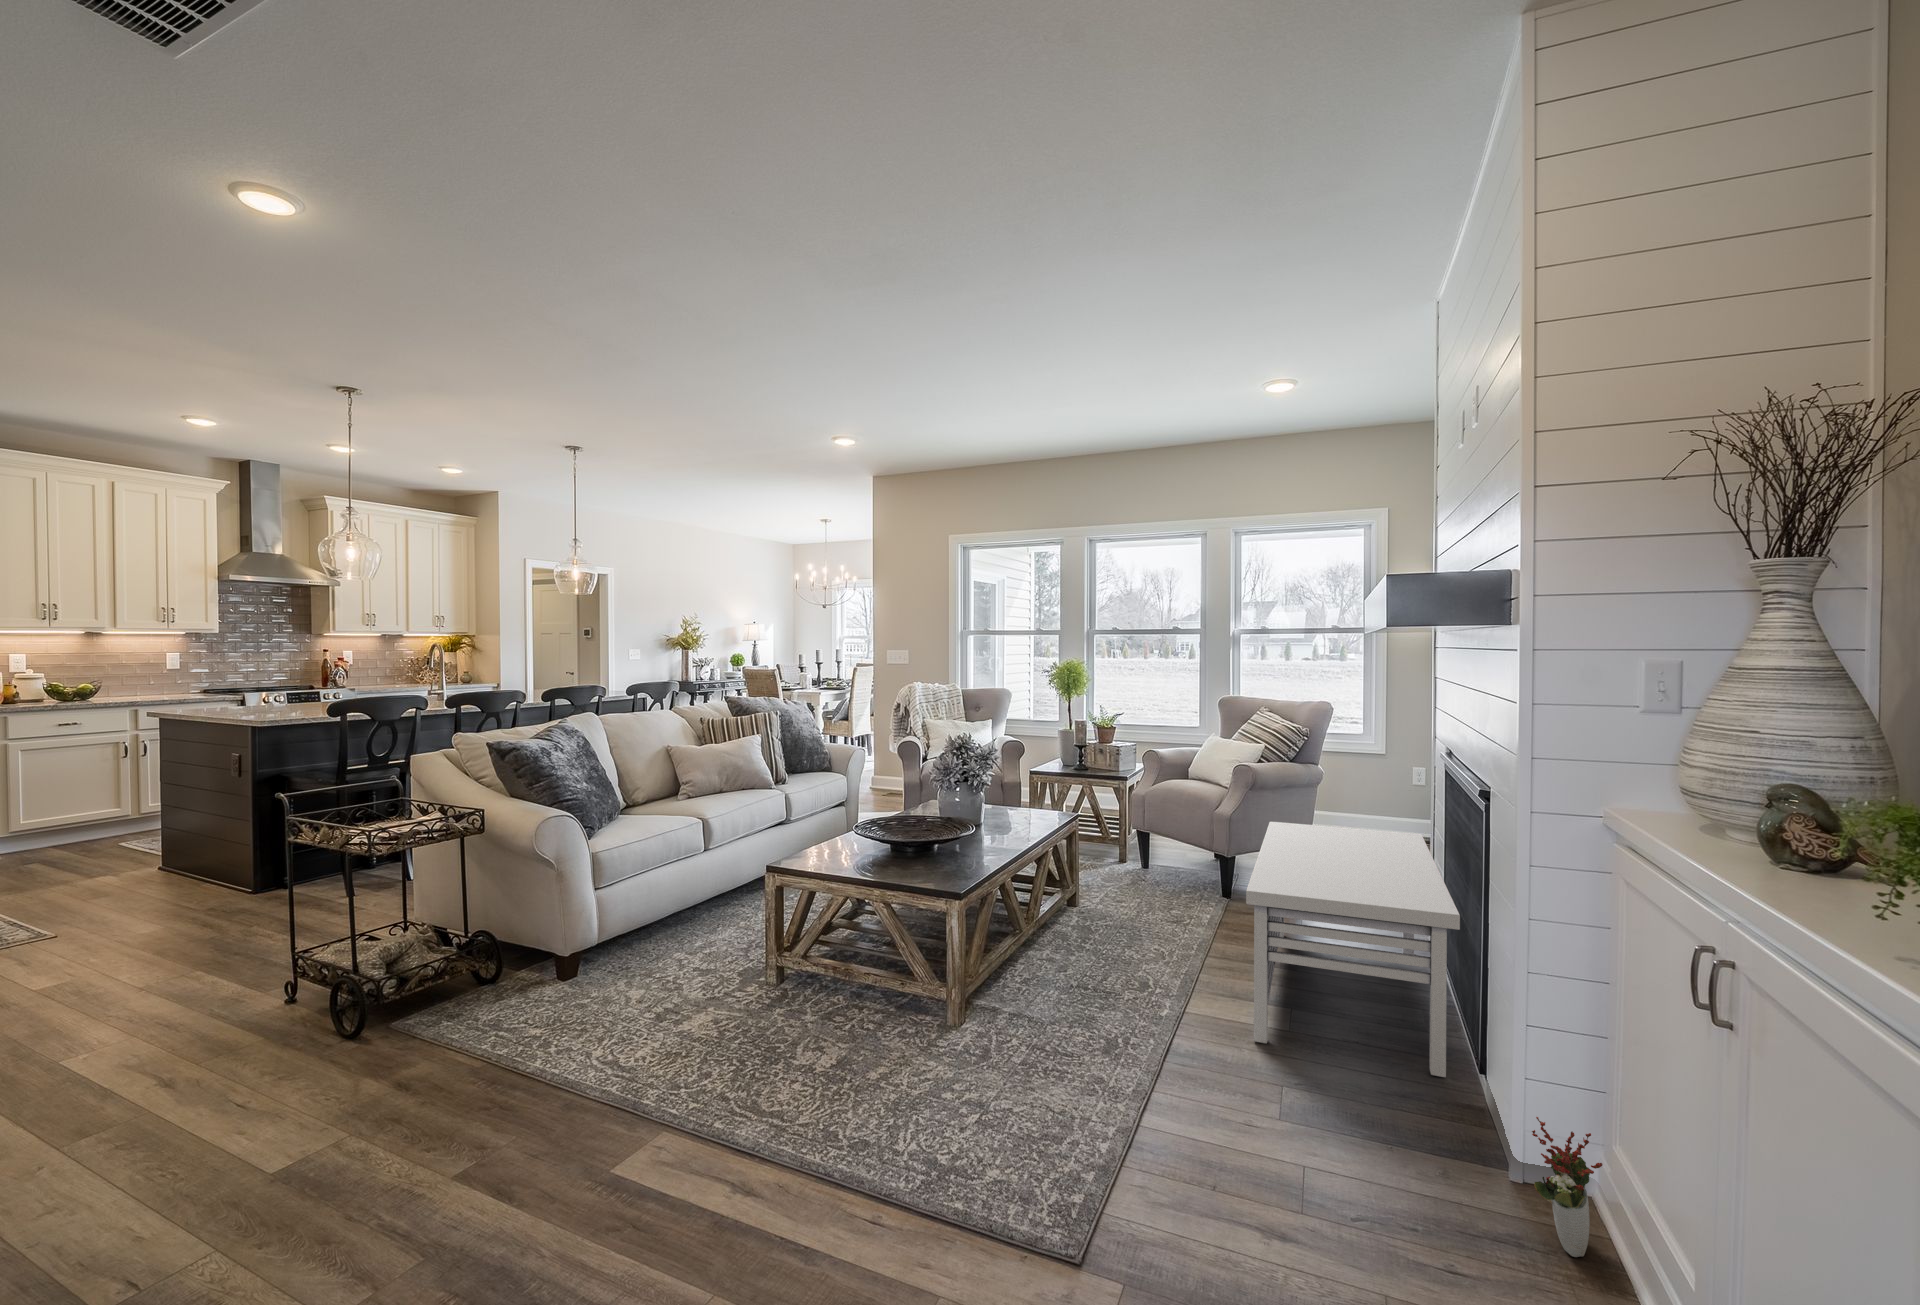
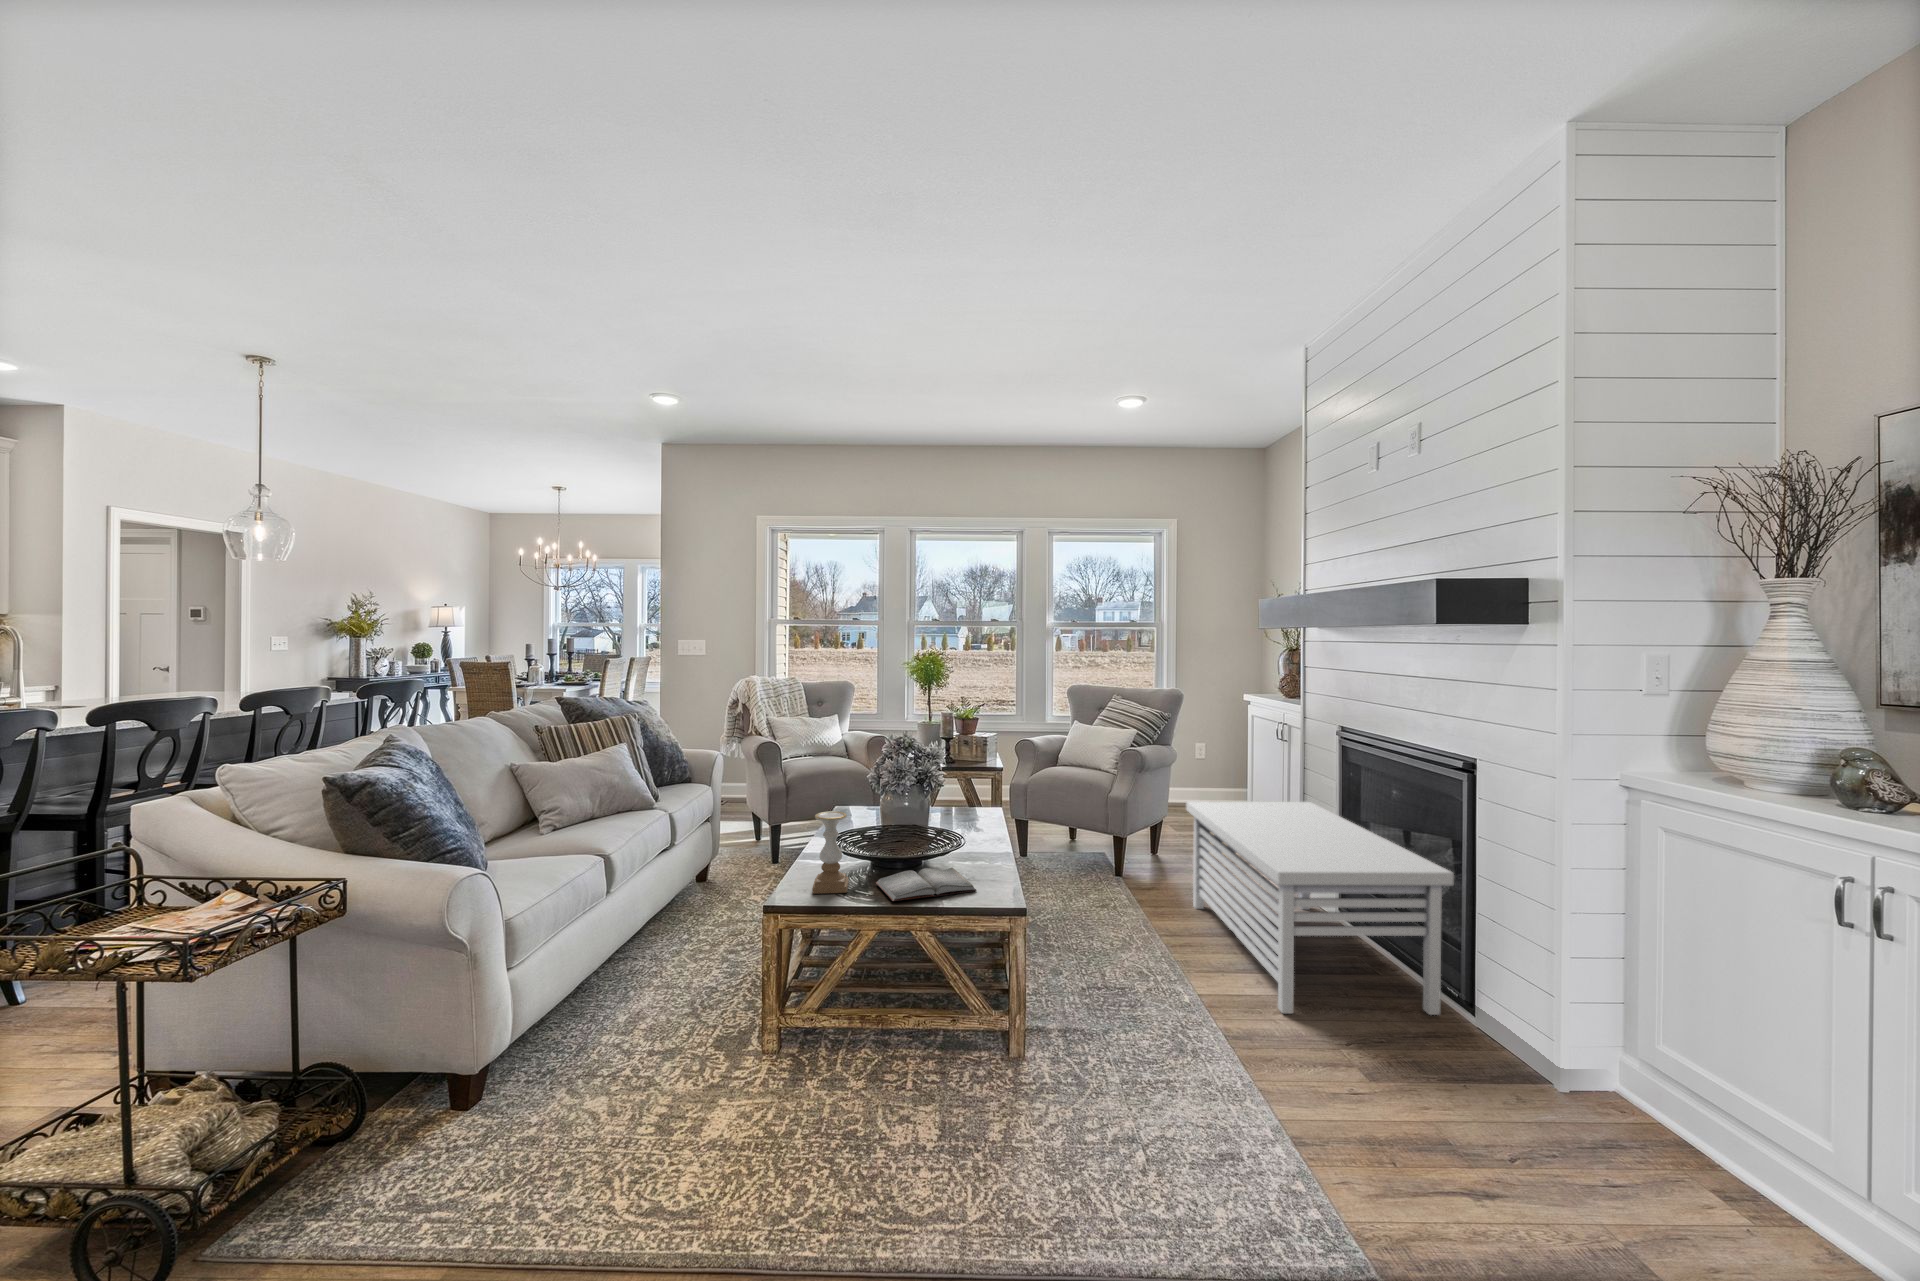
candle holder: none [818,793,856,862] -> present [812,811,849,894]
hardback book: none [866,850,948,873] -> present [876,868,977,901]
decorative plant: present [1532,1117,1603,1257] -> none [1616,1039,1678,1150]

